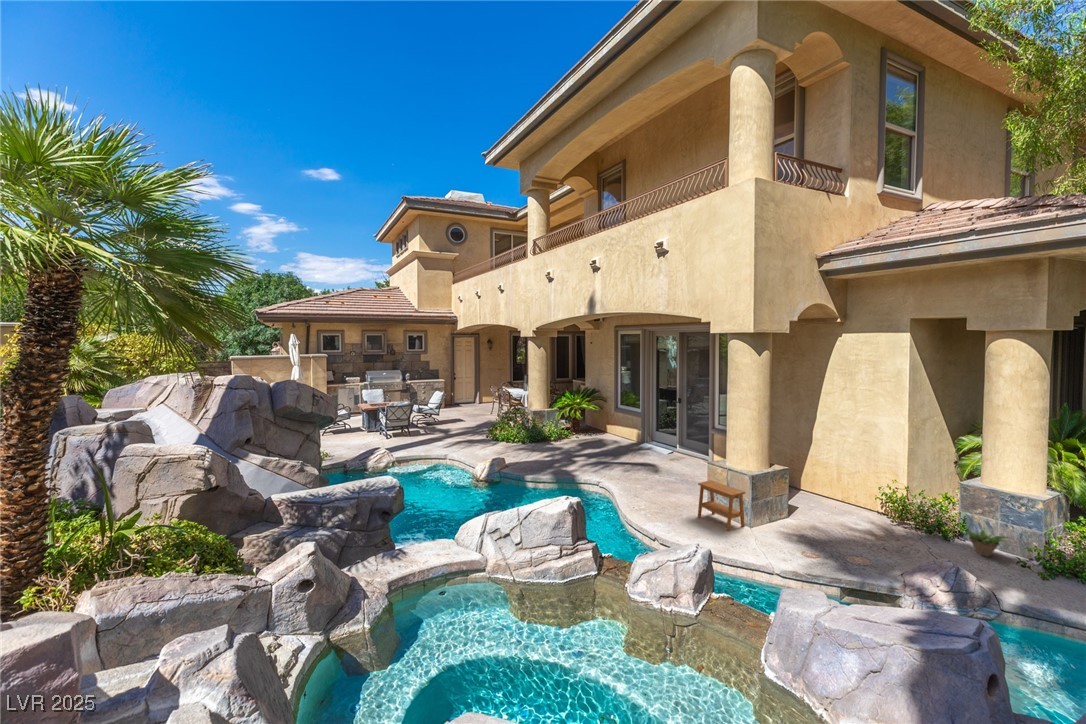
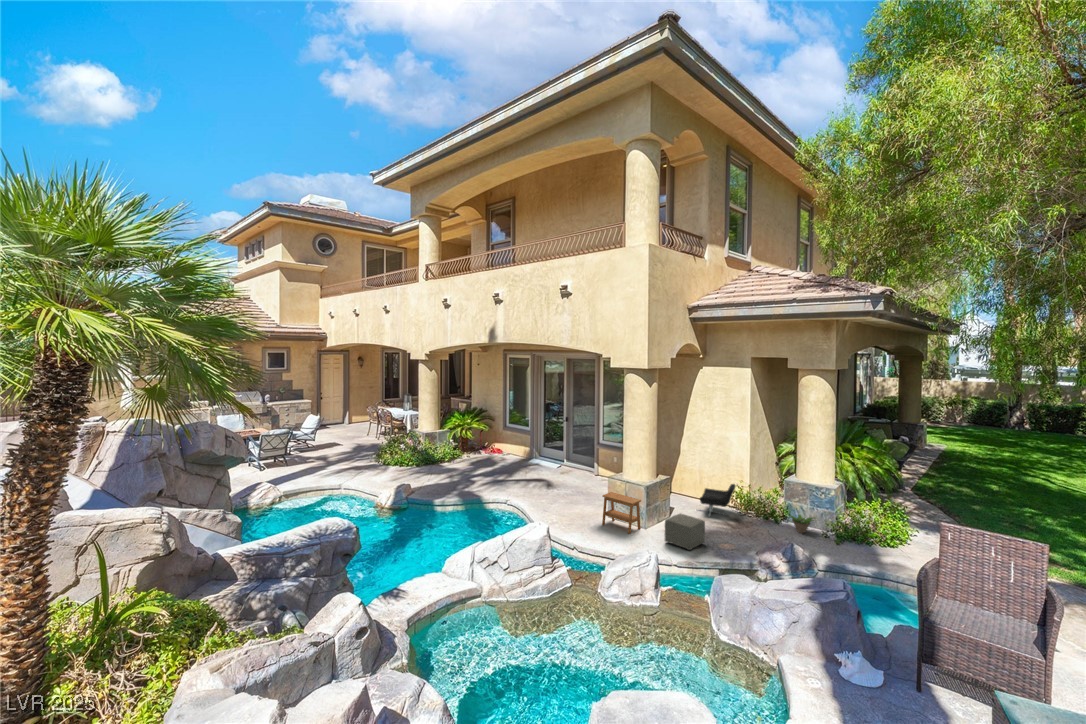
lounge chair: none [827,483,885,522] -> present [700,484,735,516]
ottoman: none [771,512,827,558] -> present [665,514,705,550]

